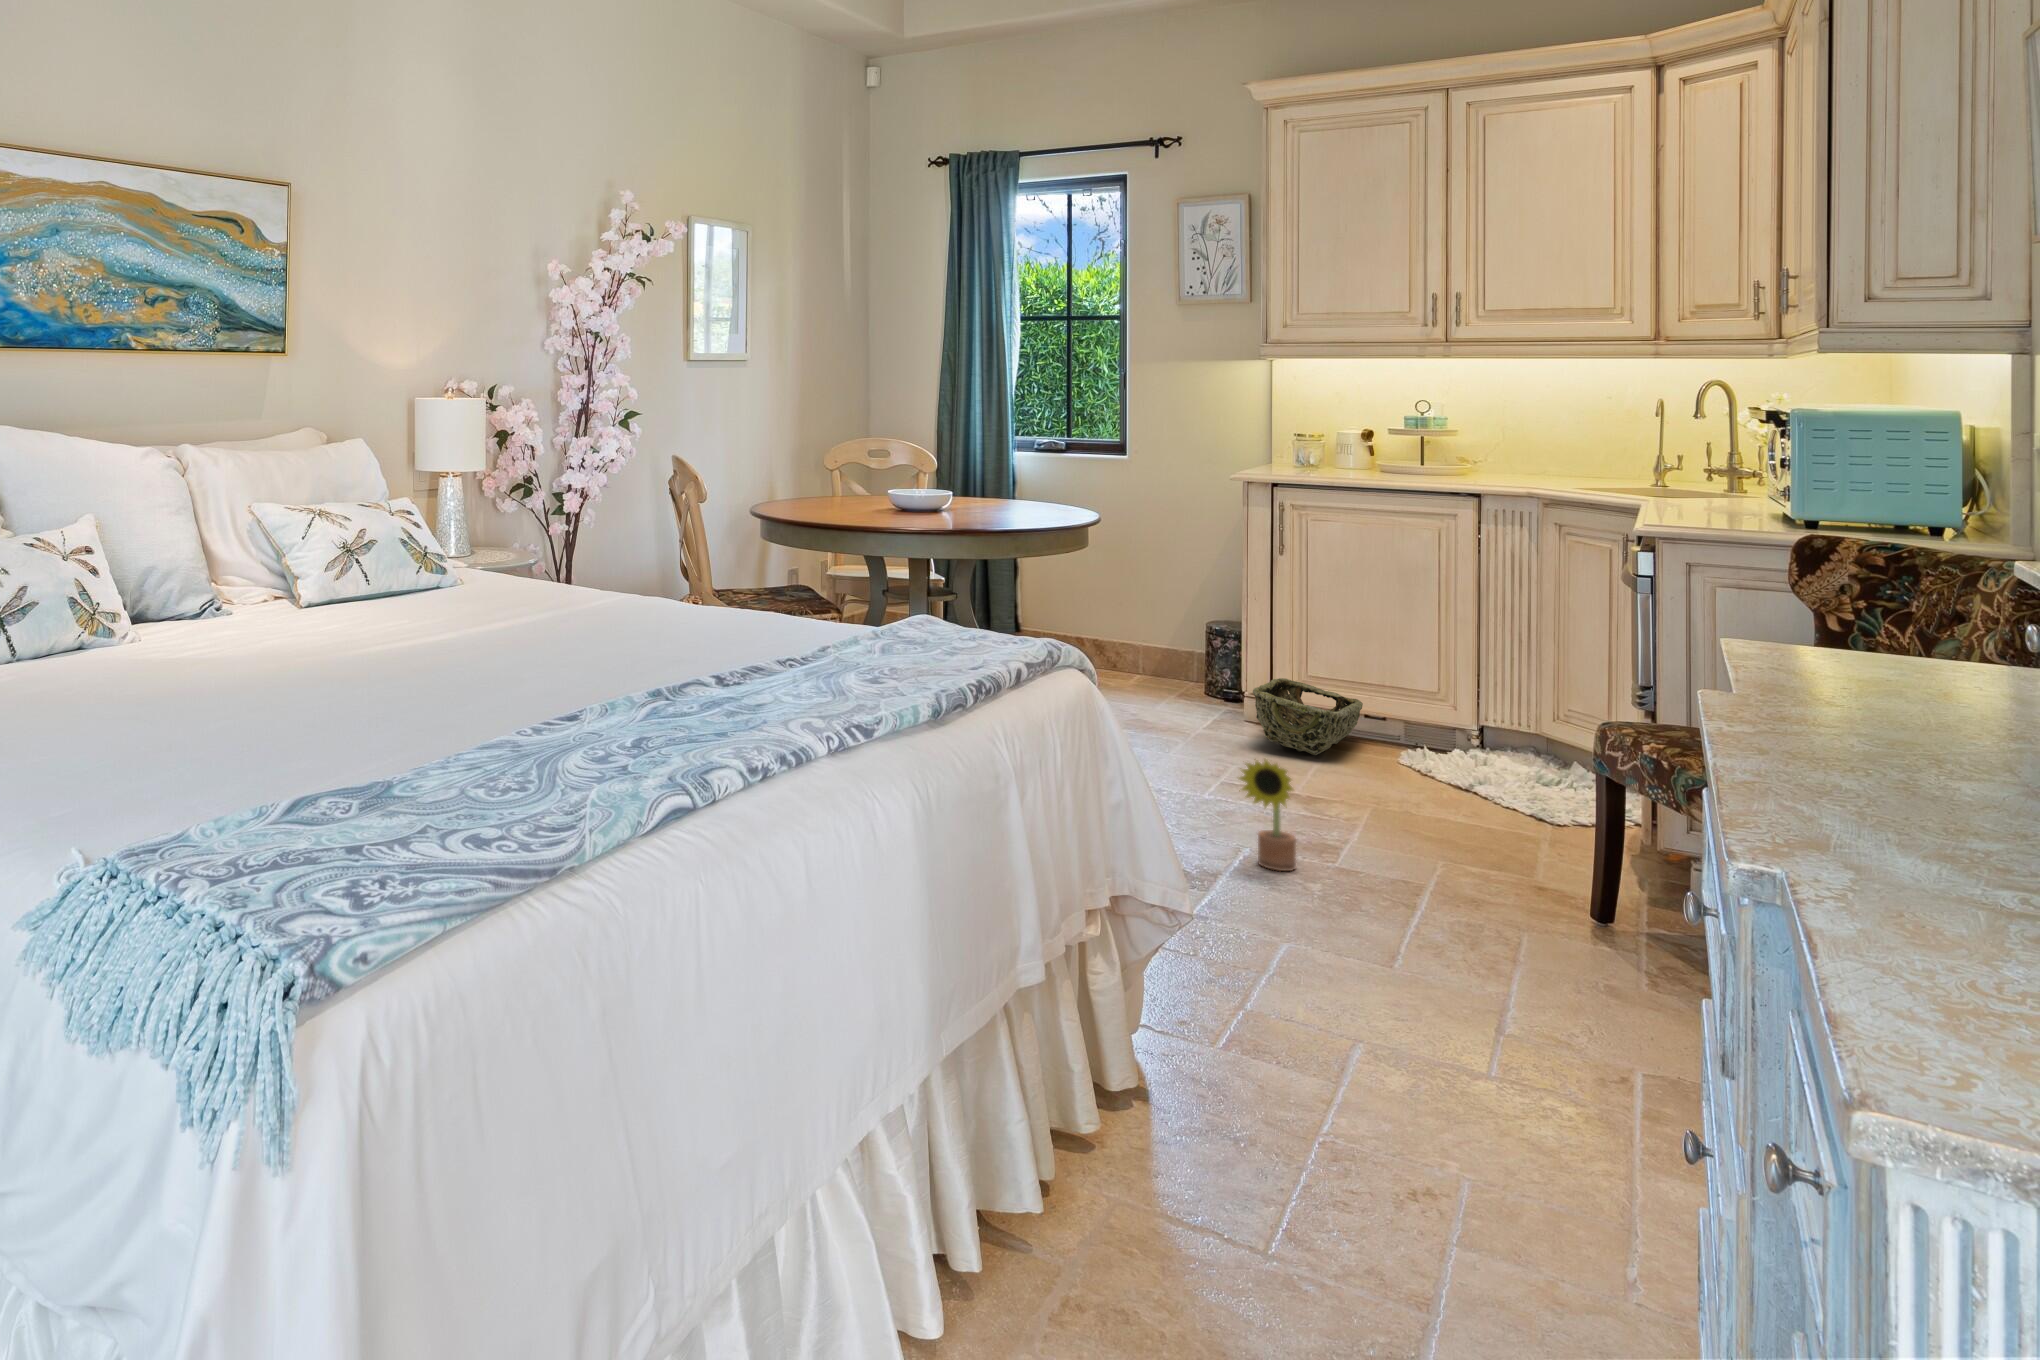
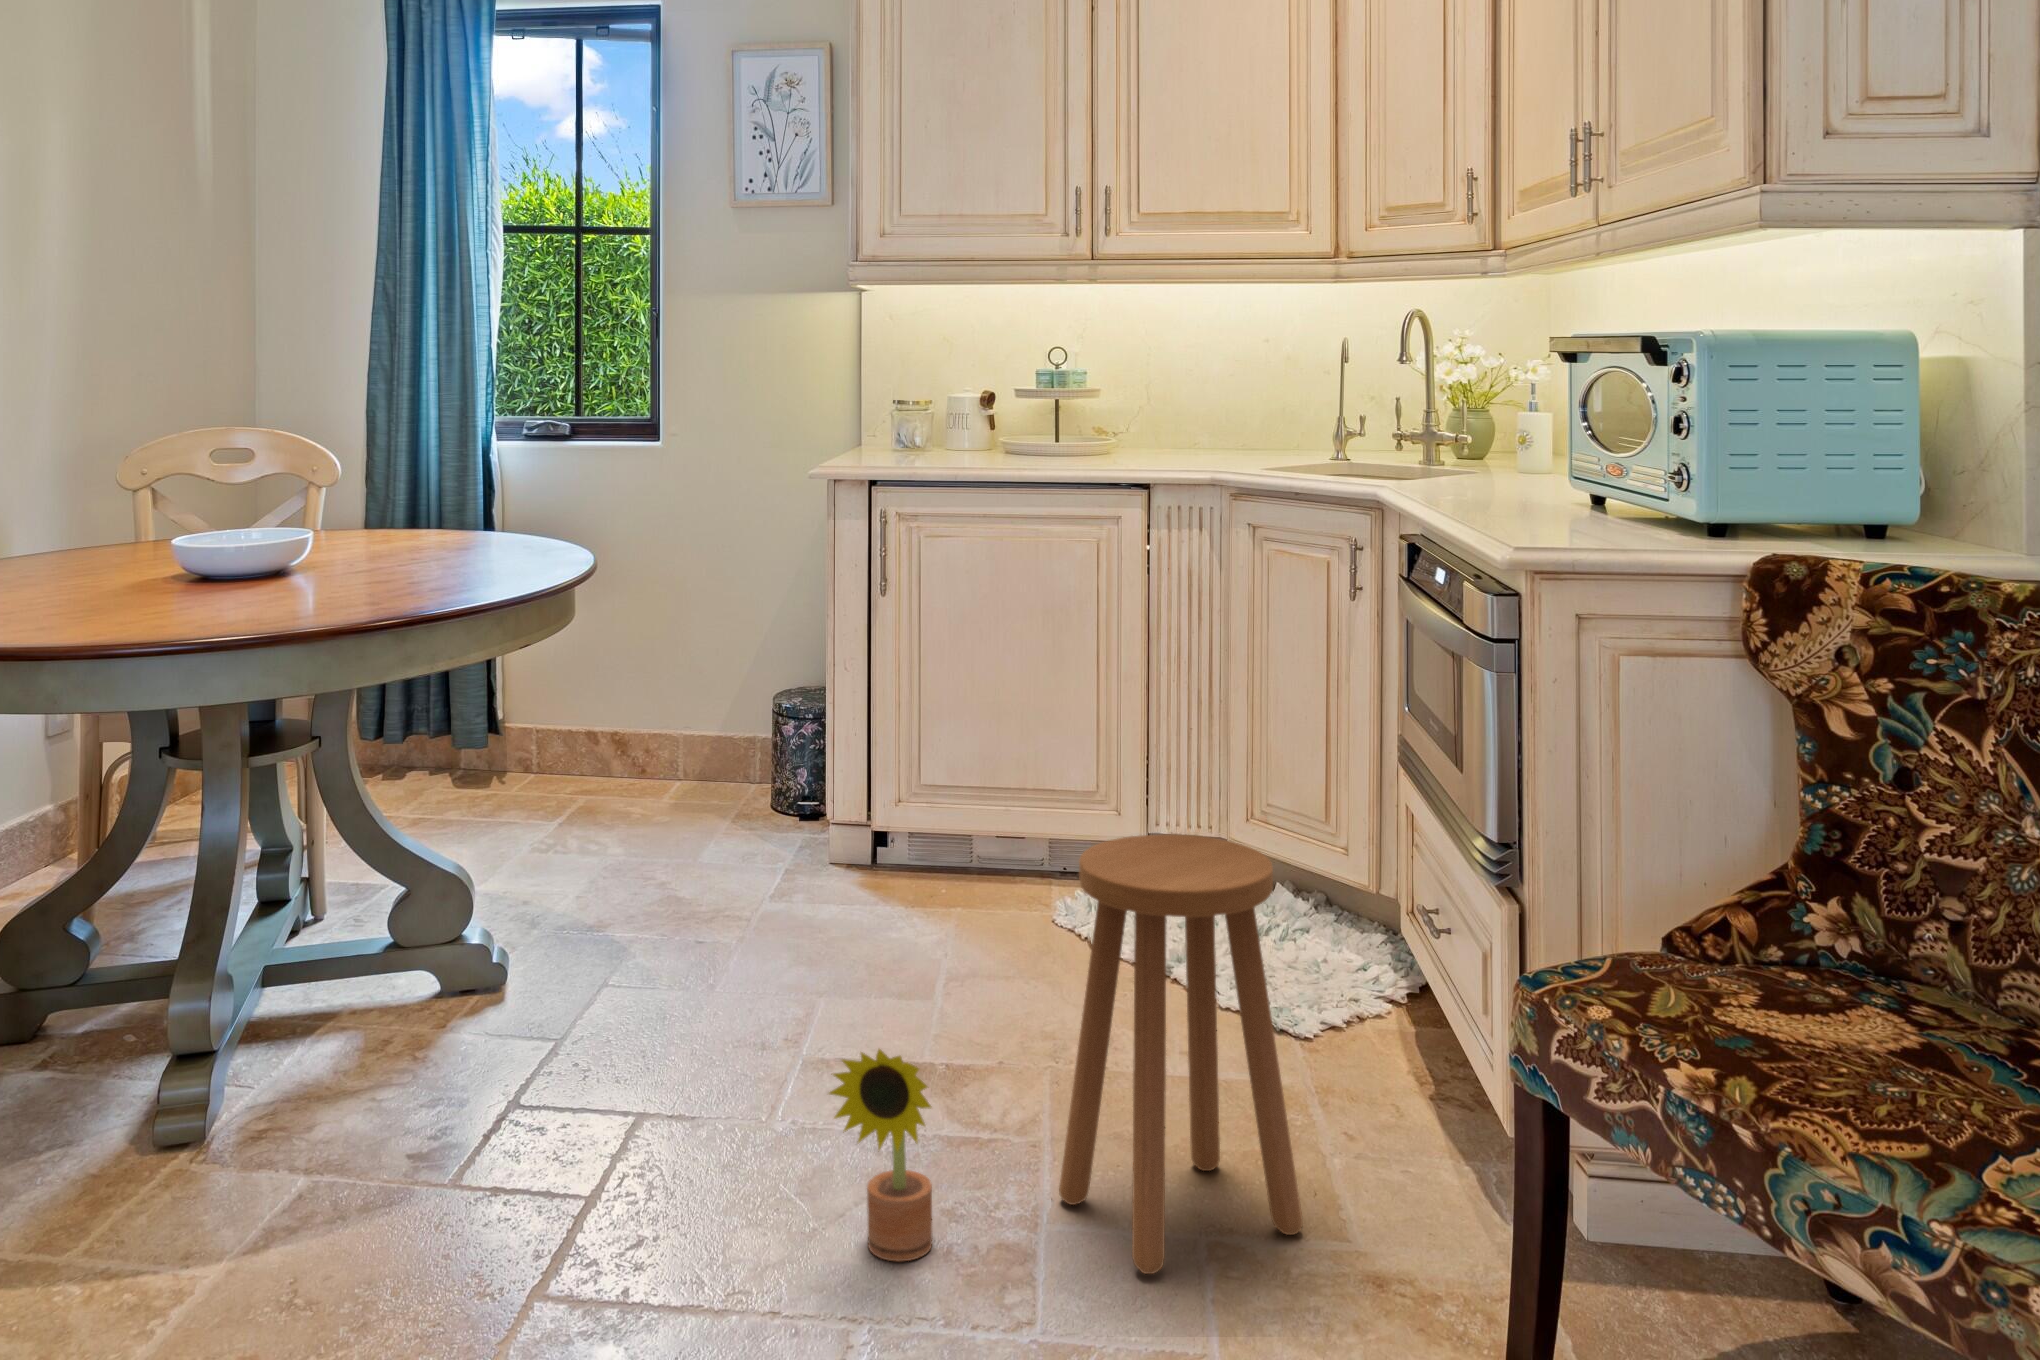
woven basket: present [1253,678,1363,755] -> none [846,791,998,923]
stool: none [1375,679,1530,903] -> present [1059,834,1303,1274]

